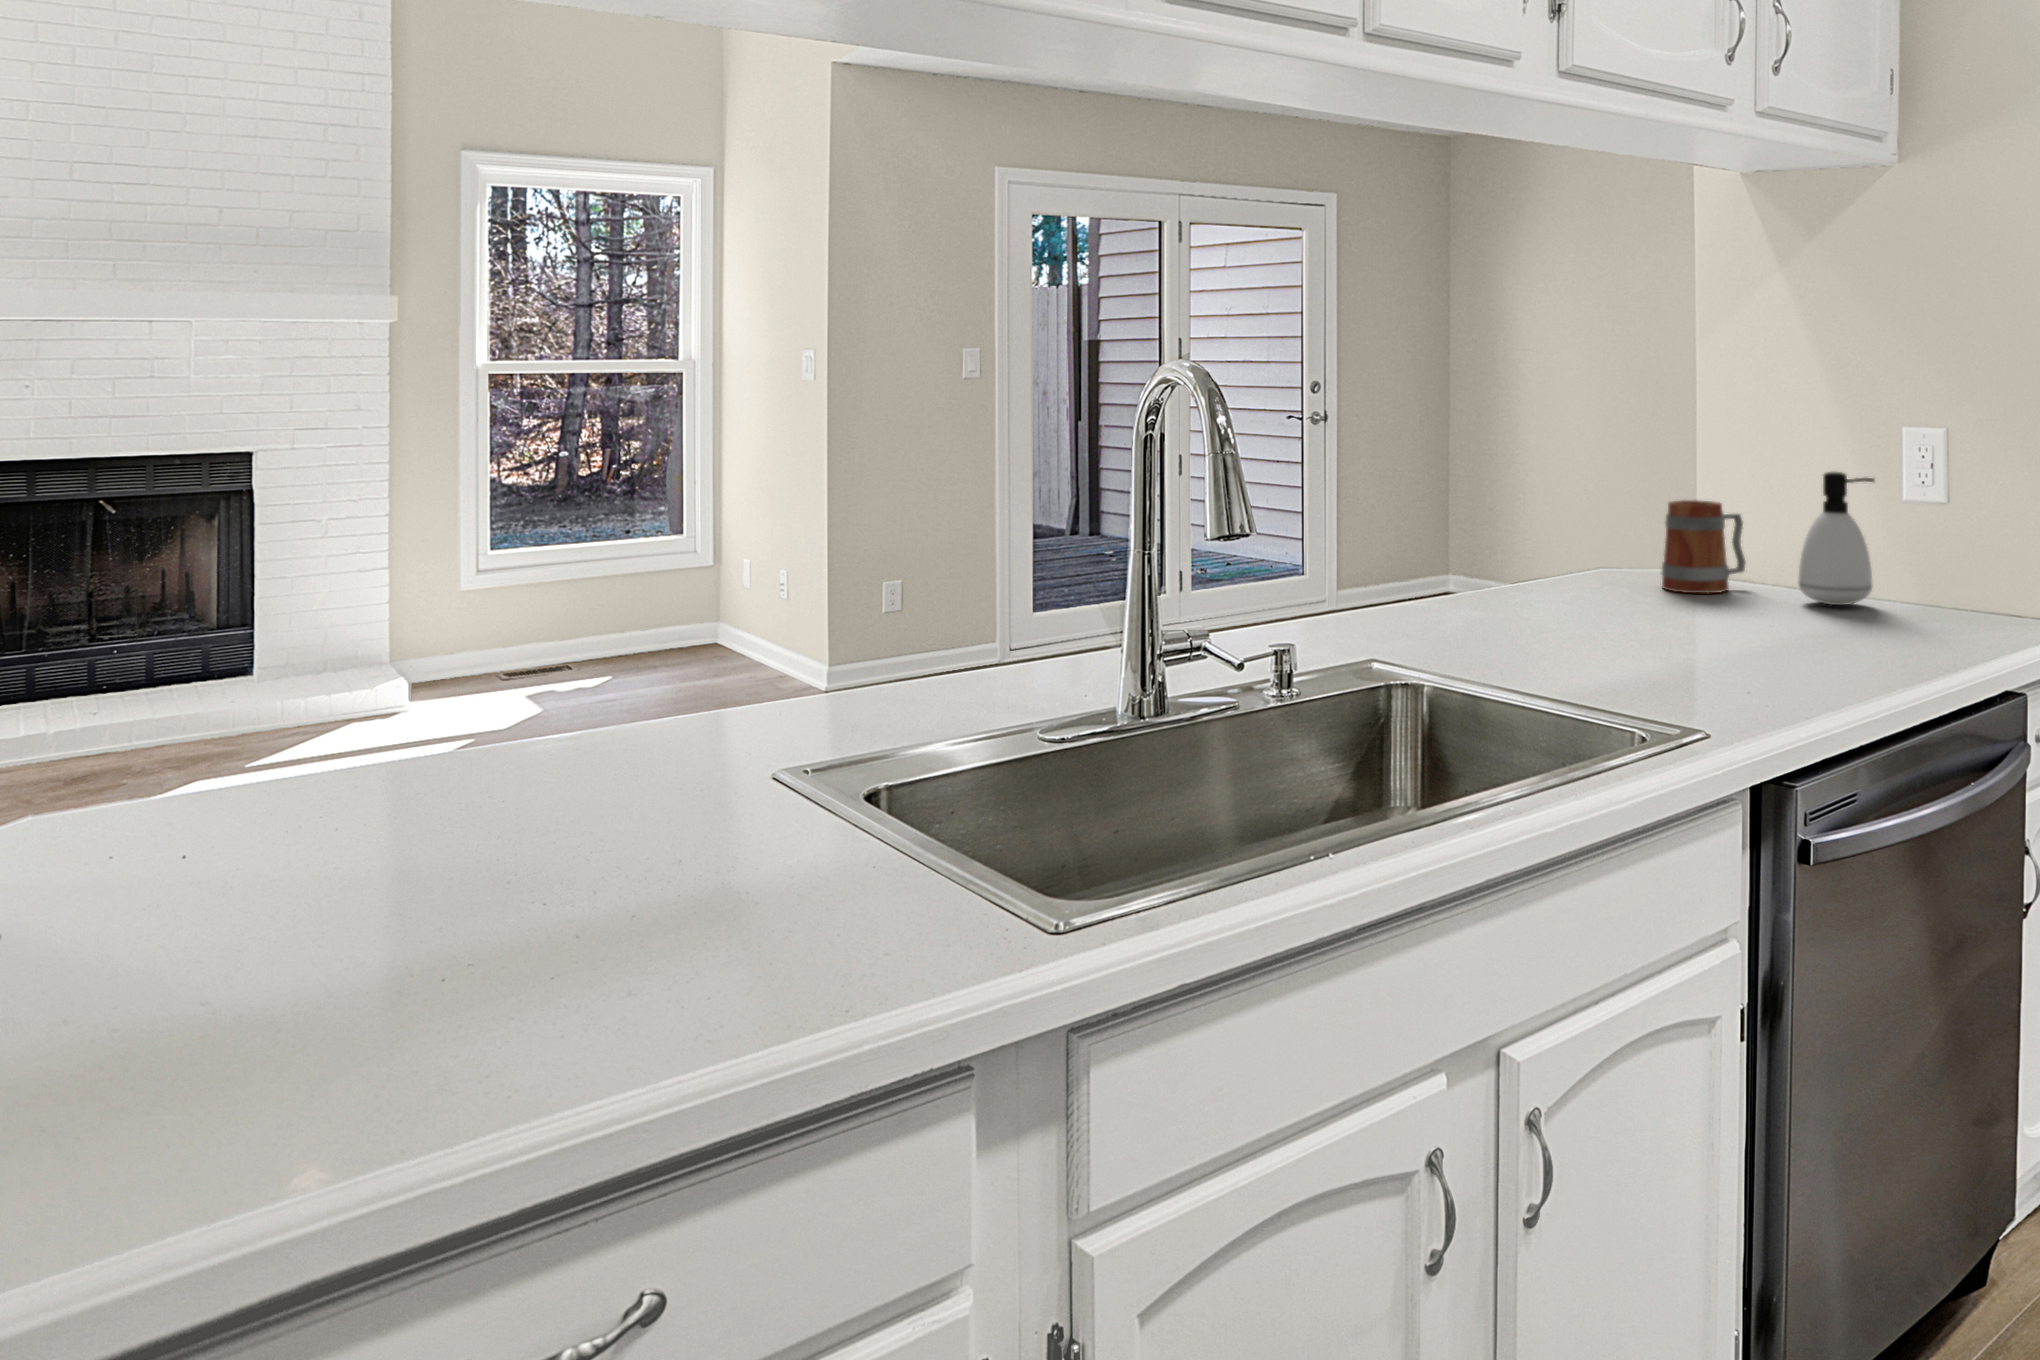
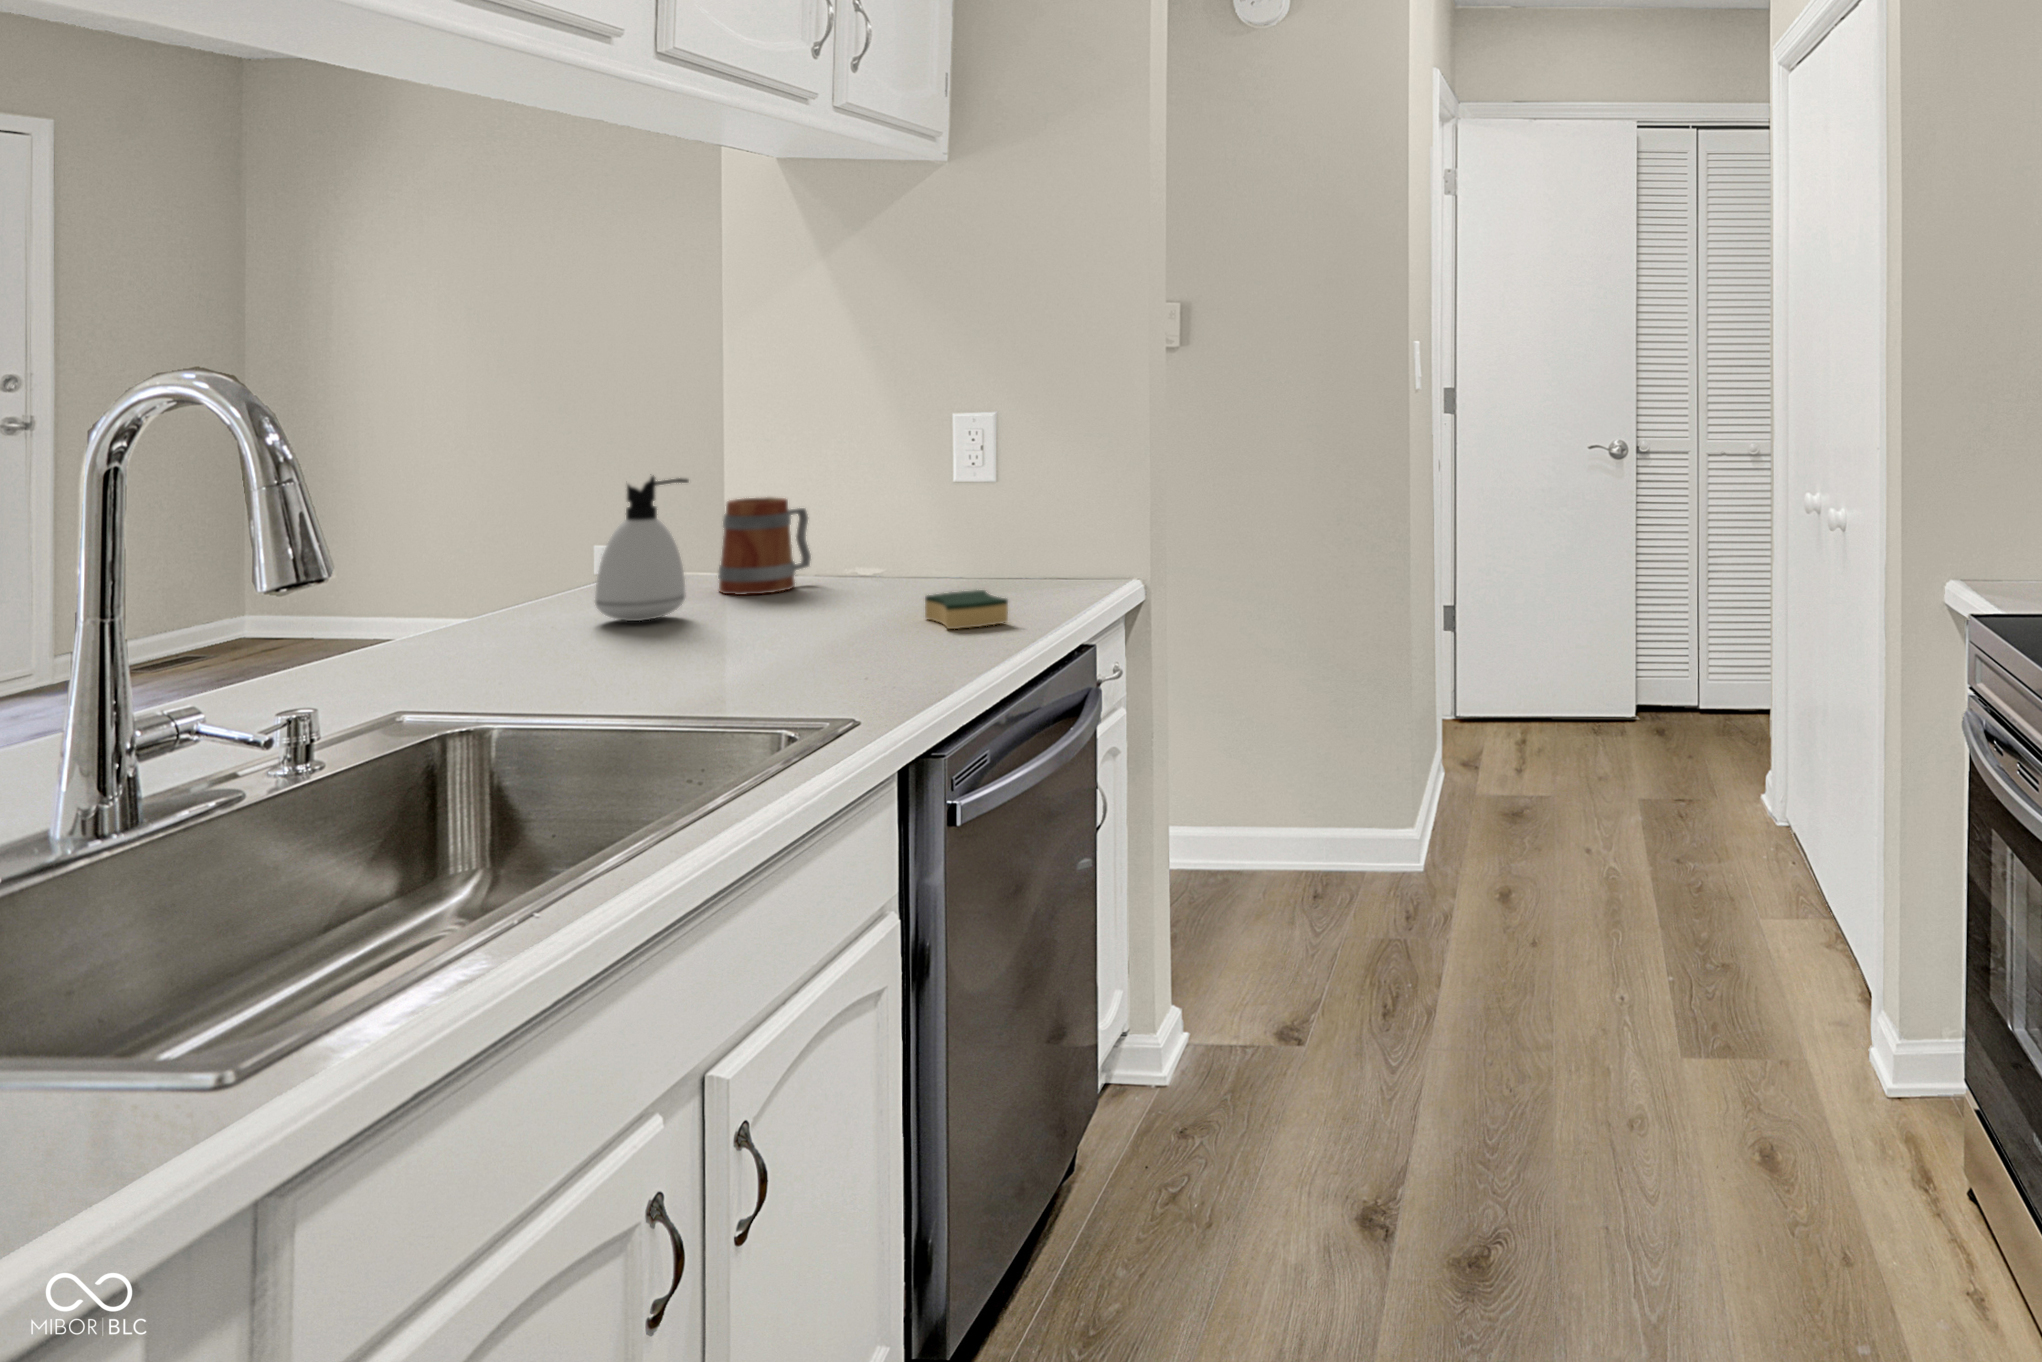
soap dispenser: present [1799,472,1874,605] -> present [595,475,688,621]
sponge: none [1830,612,1911,651] -> present [925,590,1008,629]

